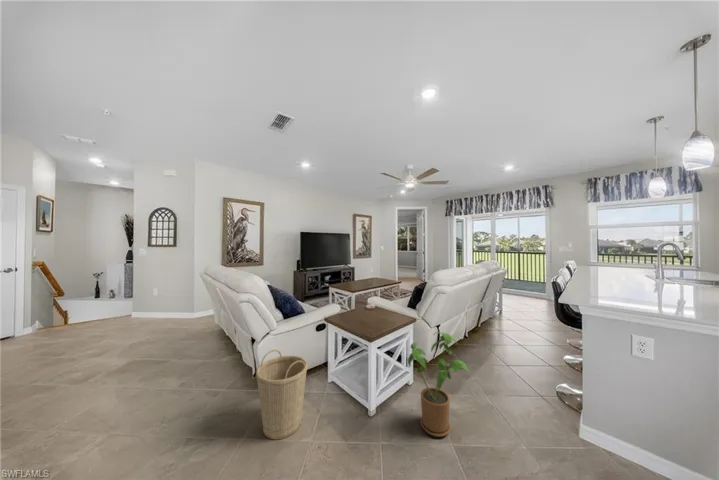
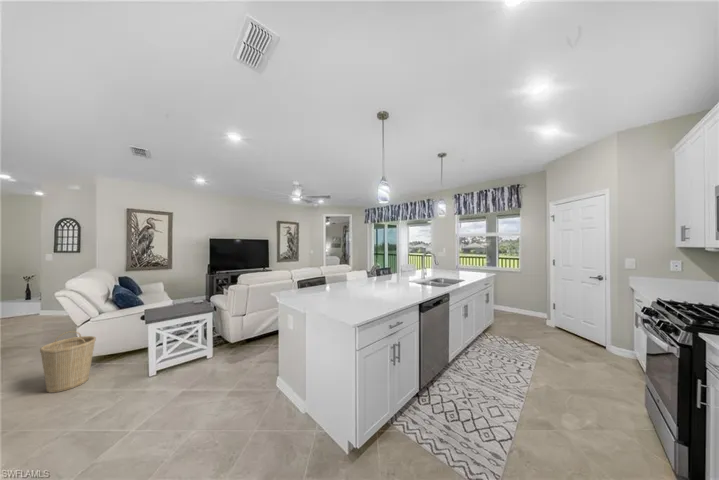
house plant: present [408,332,469,437] -> none [160,318,207,391]

